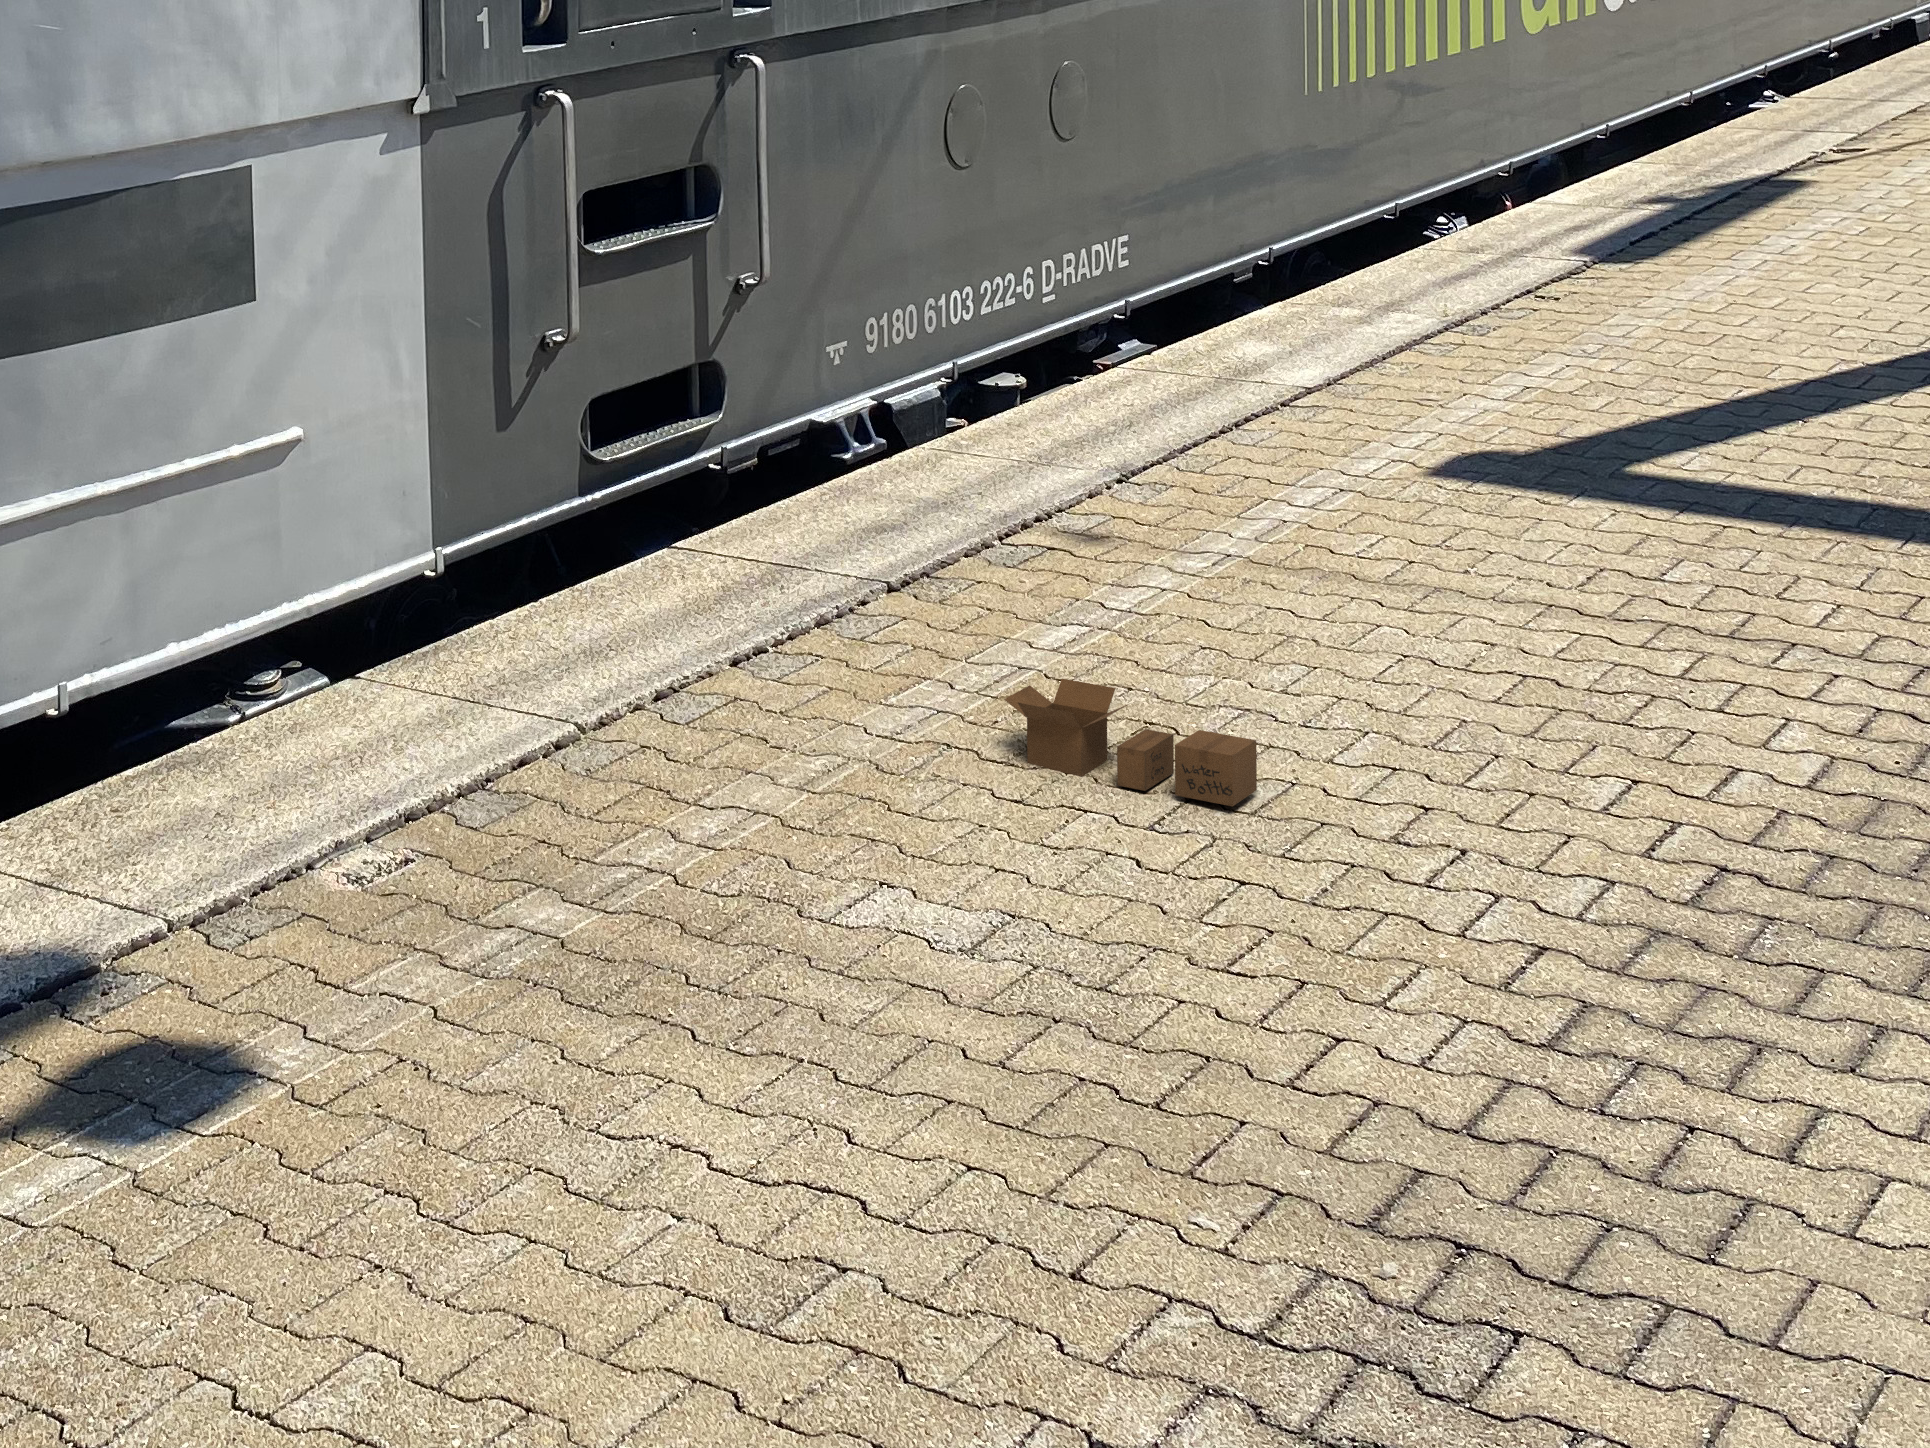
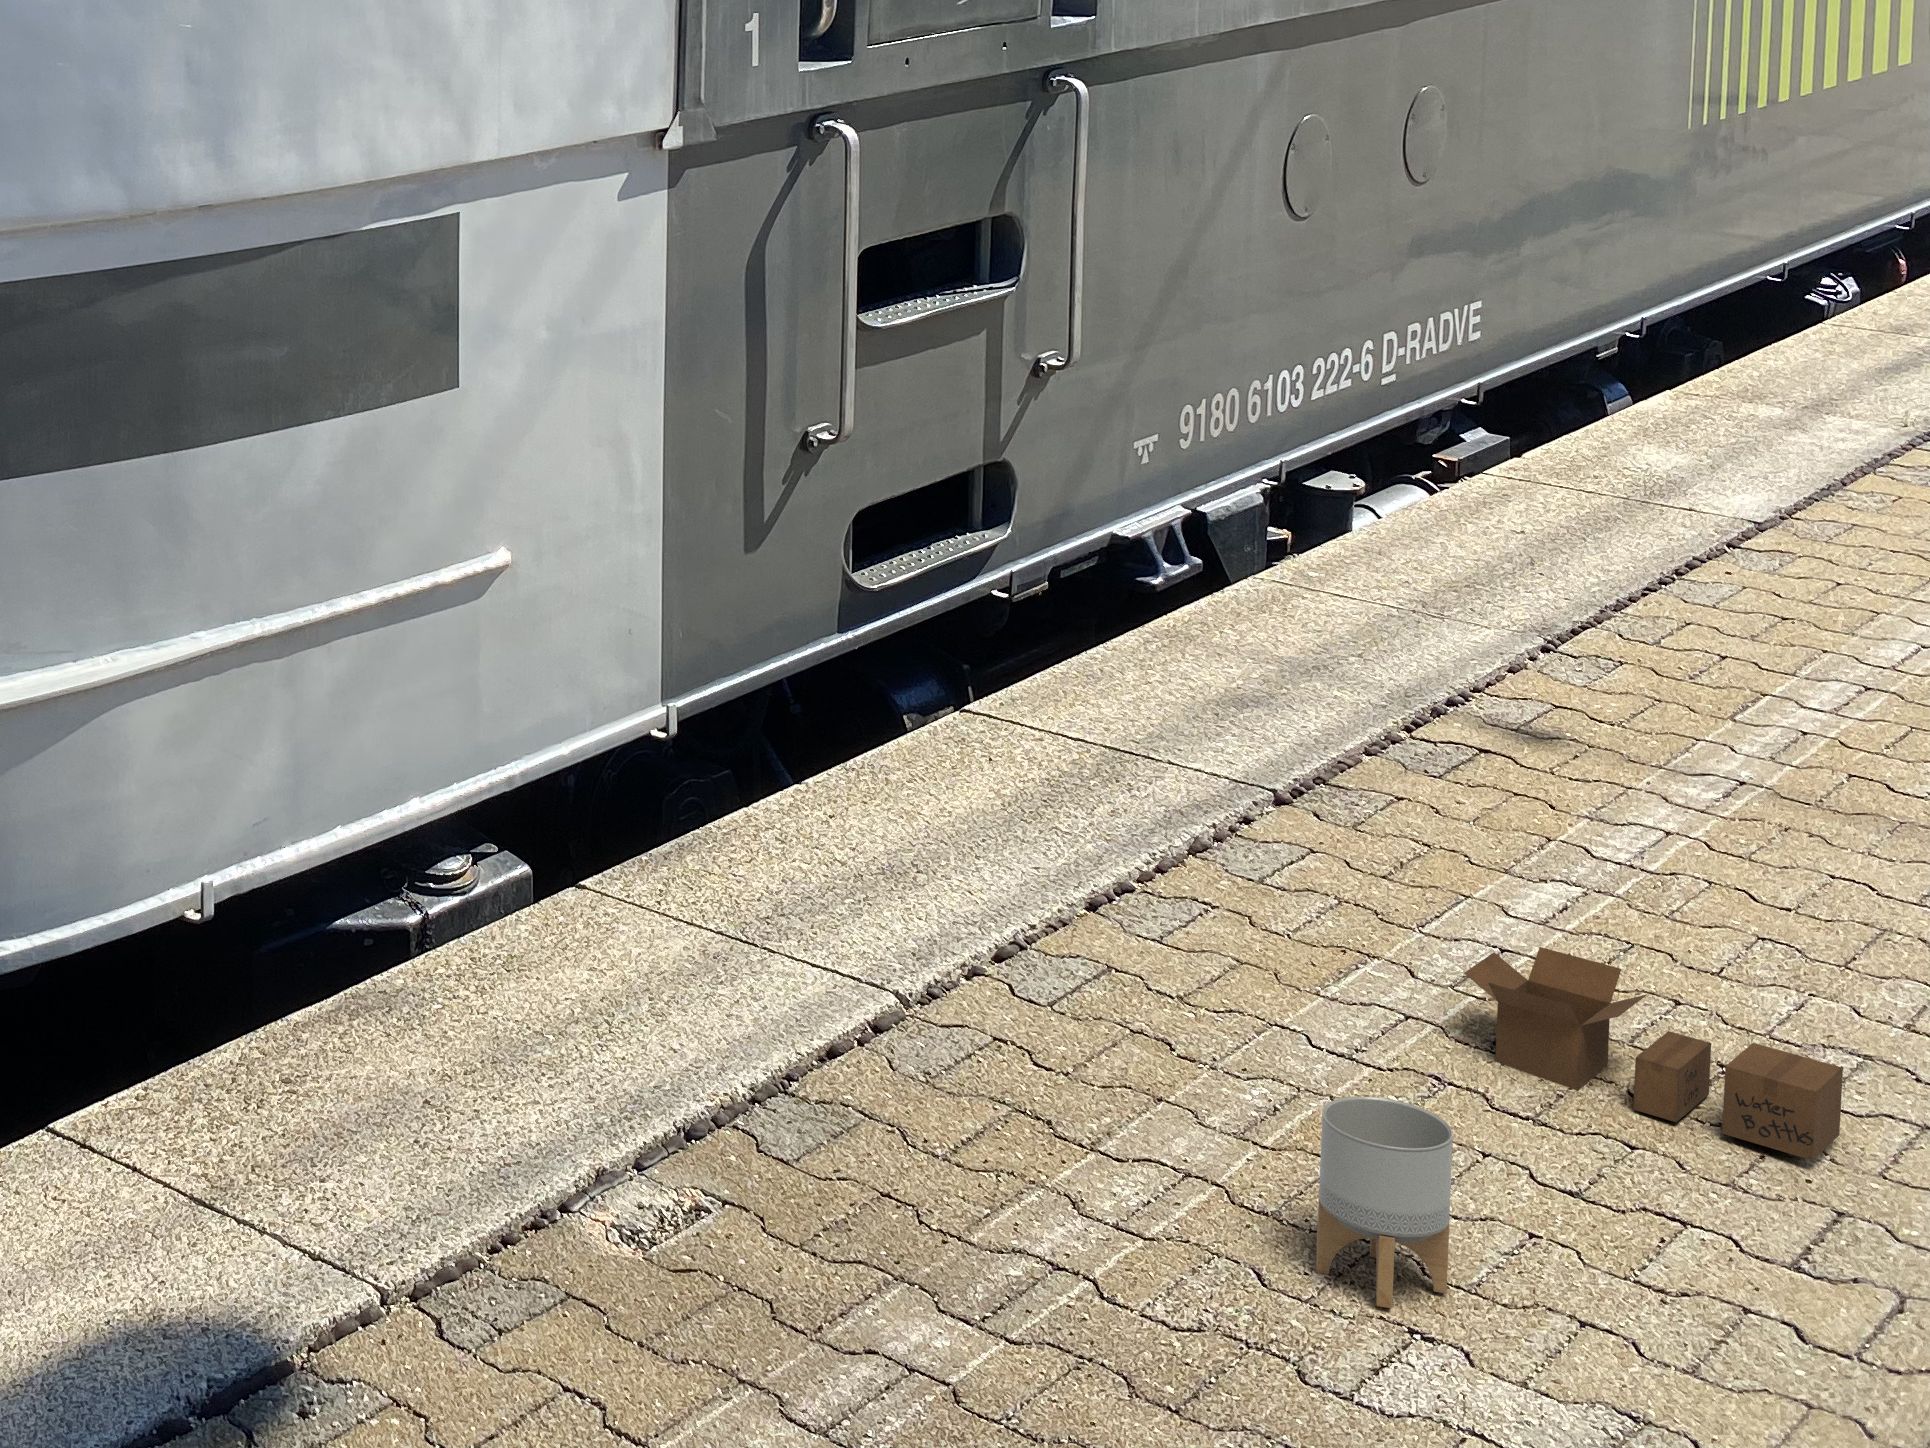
planter: none [866,769,956,915] -> present [1316,1097,1453,1308]

